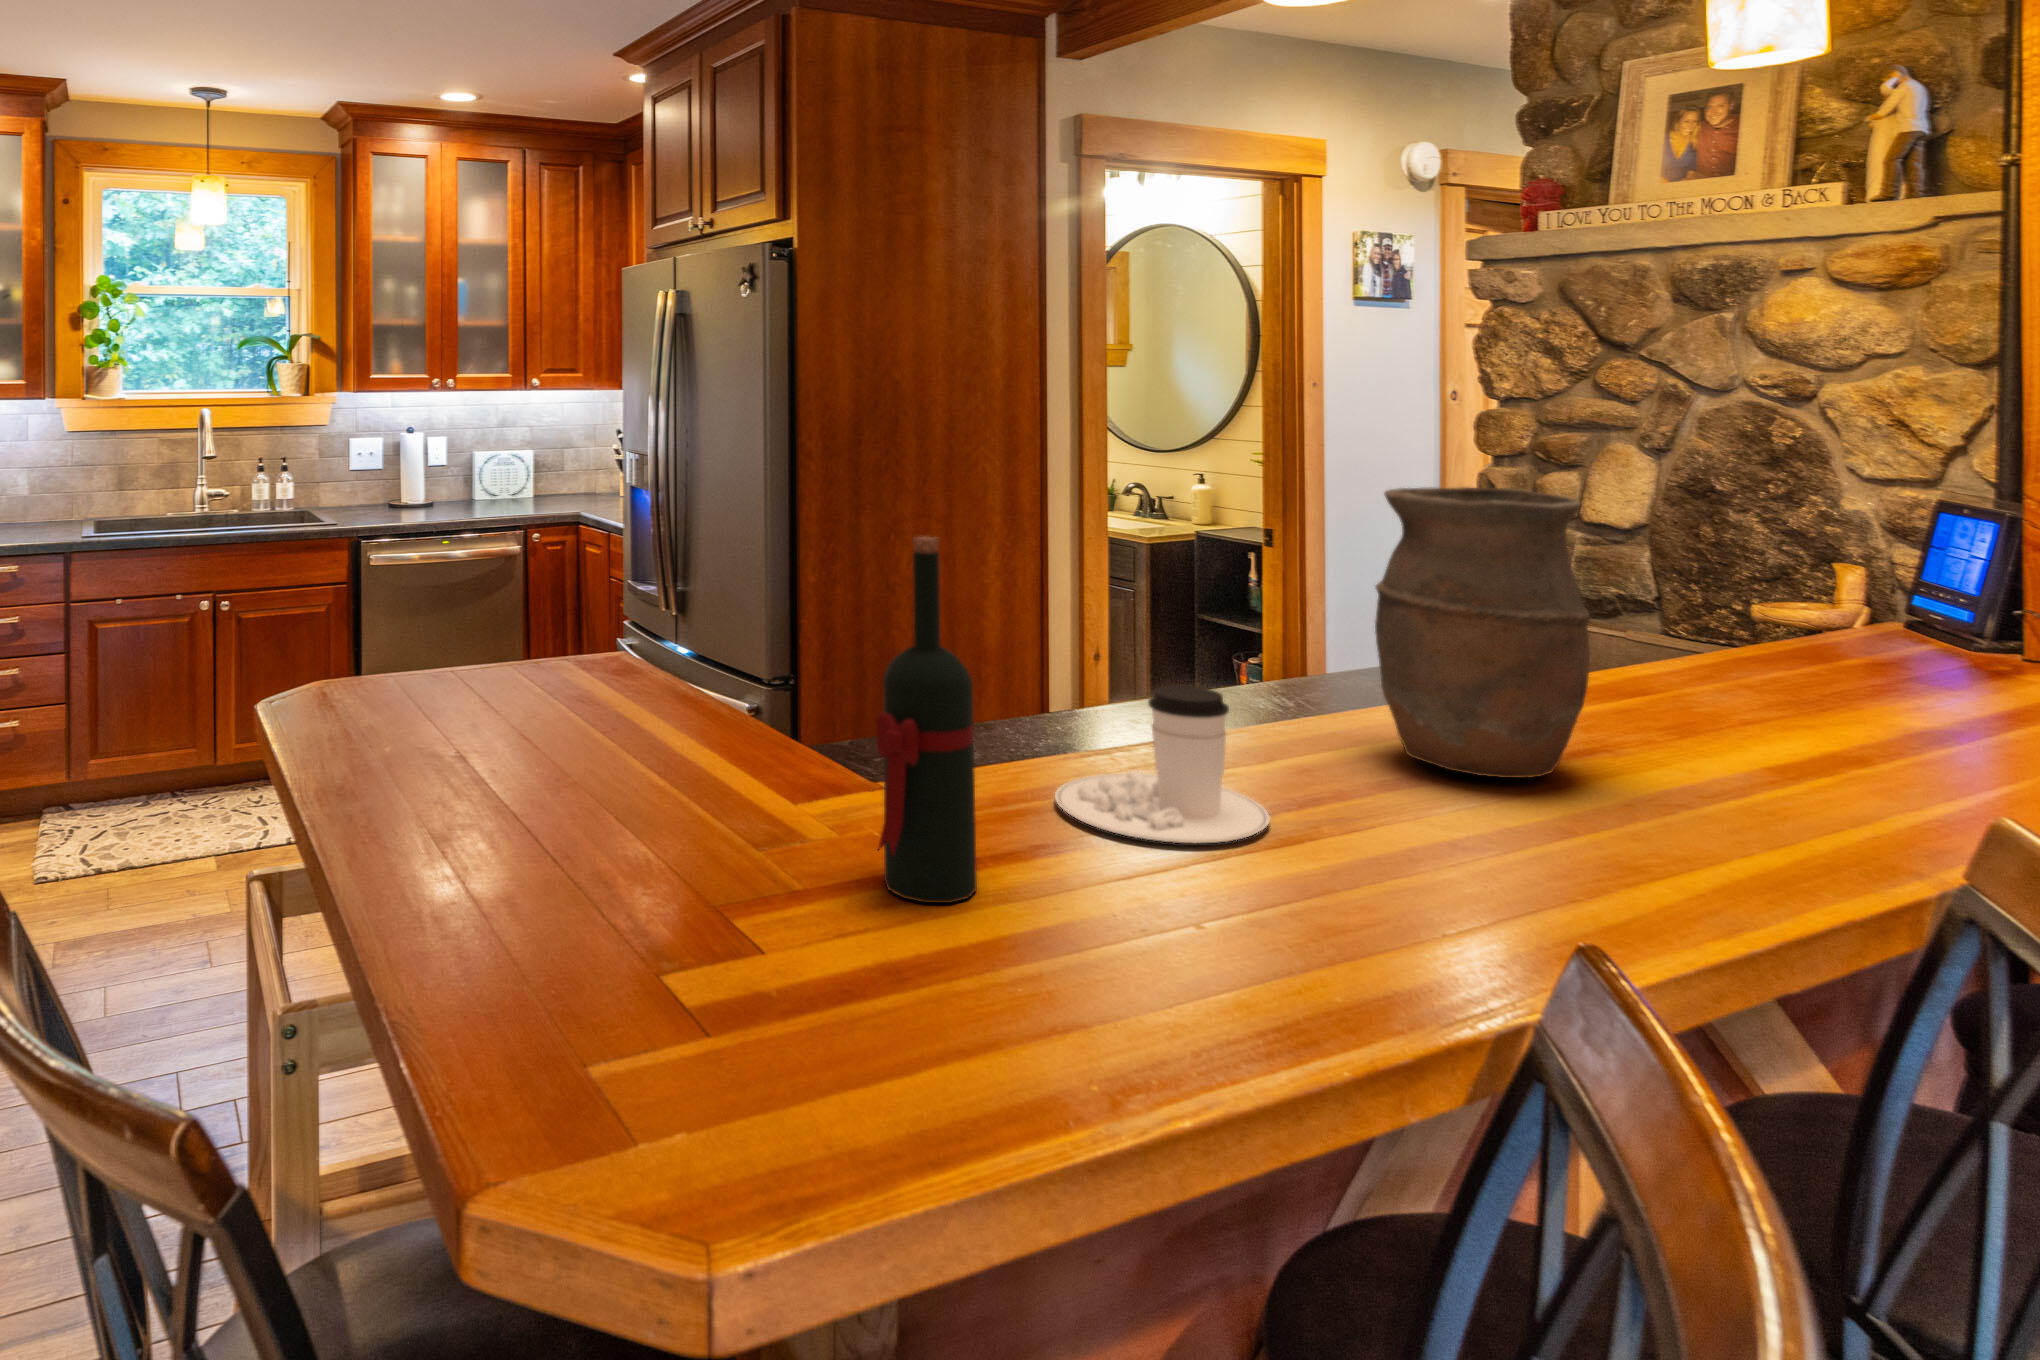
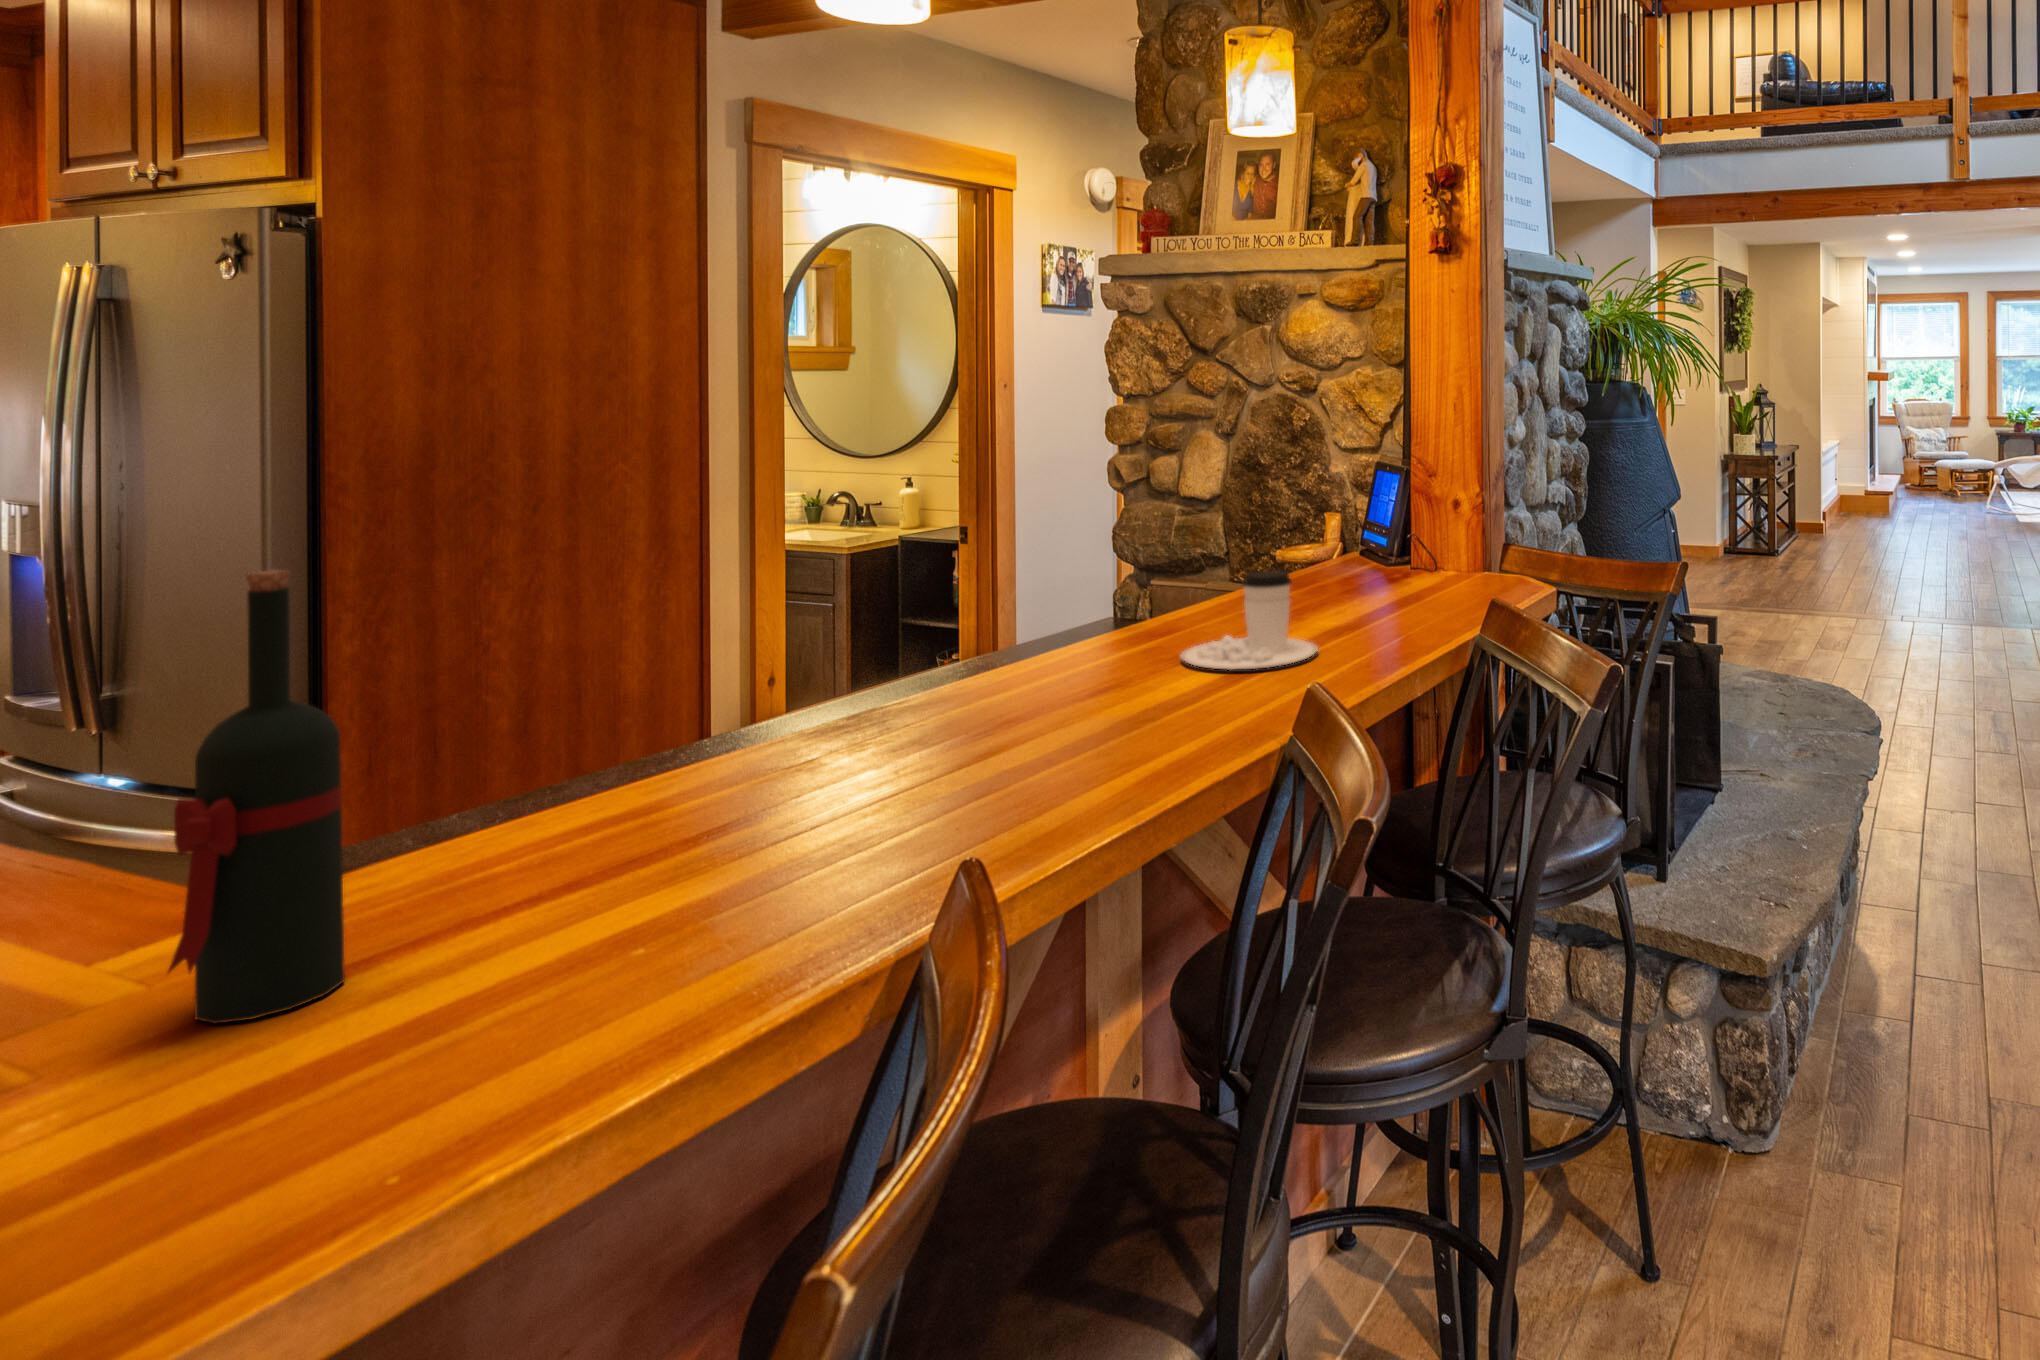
vase: present [1375,487,1590,778] -> none [918,471,1087,727]
coffee cup: present [1055,685,1270,843] -> present [1180,570,1317,670]

